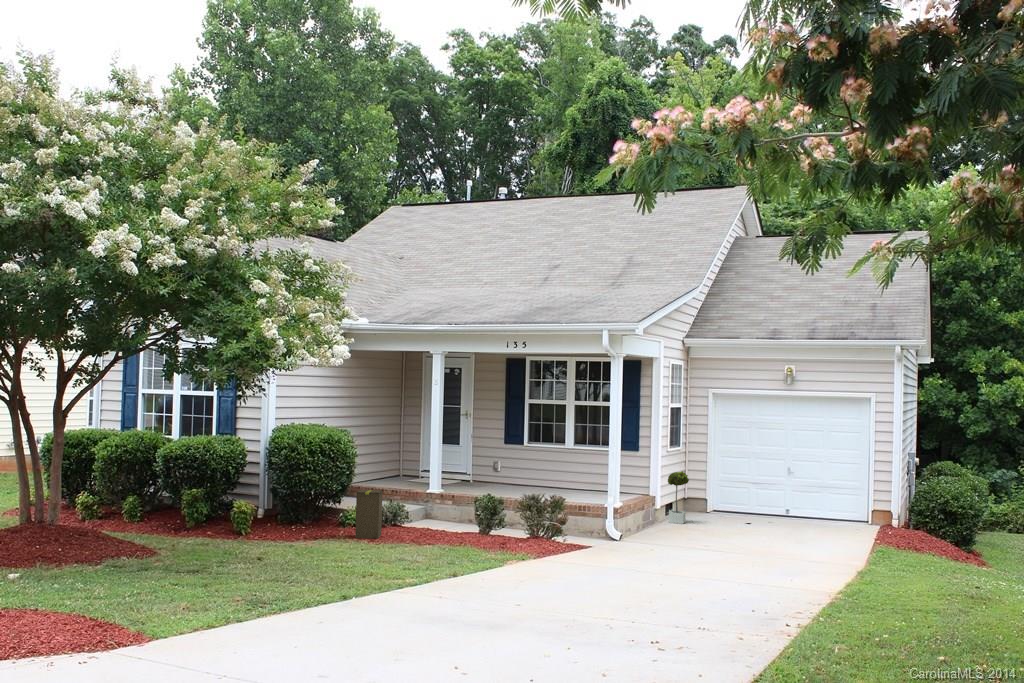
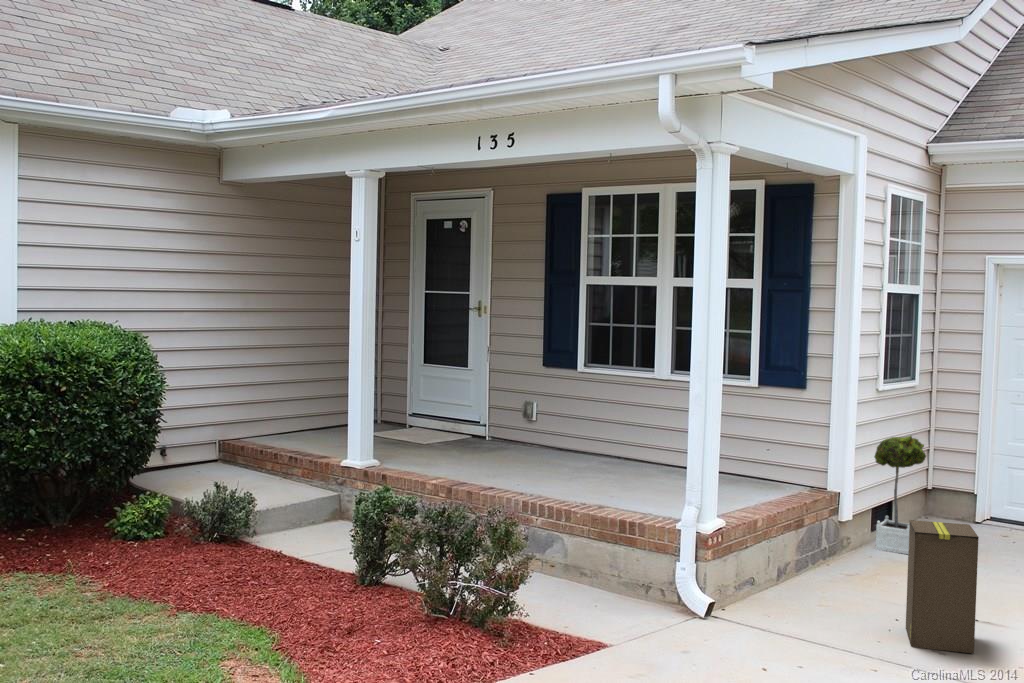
cardboard box: present [355,490,383,539] -> present [906,520,979,653]

